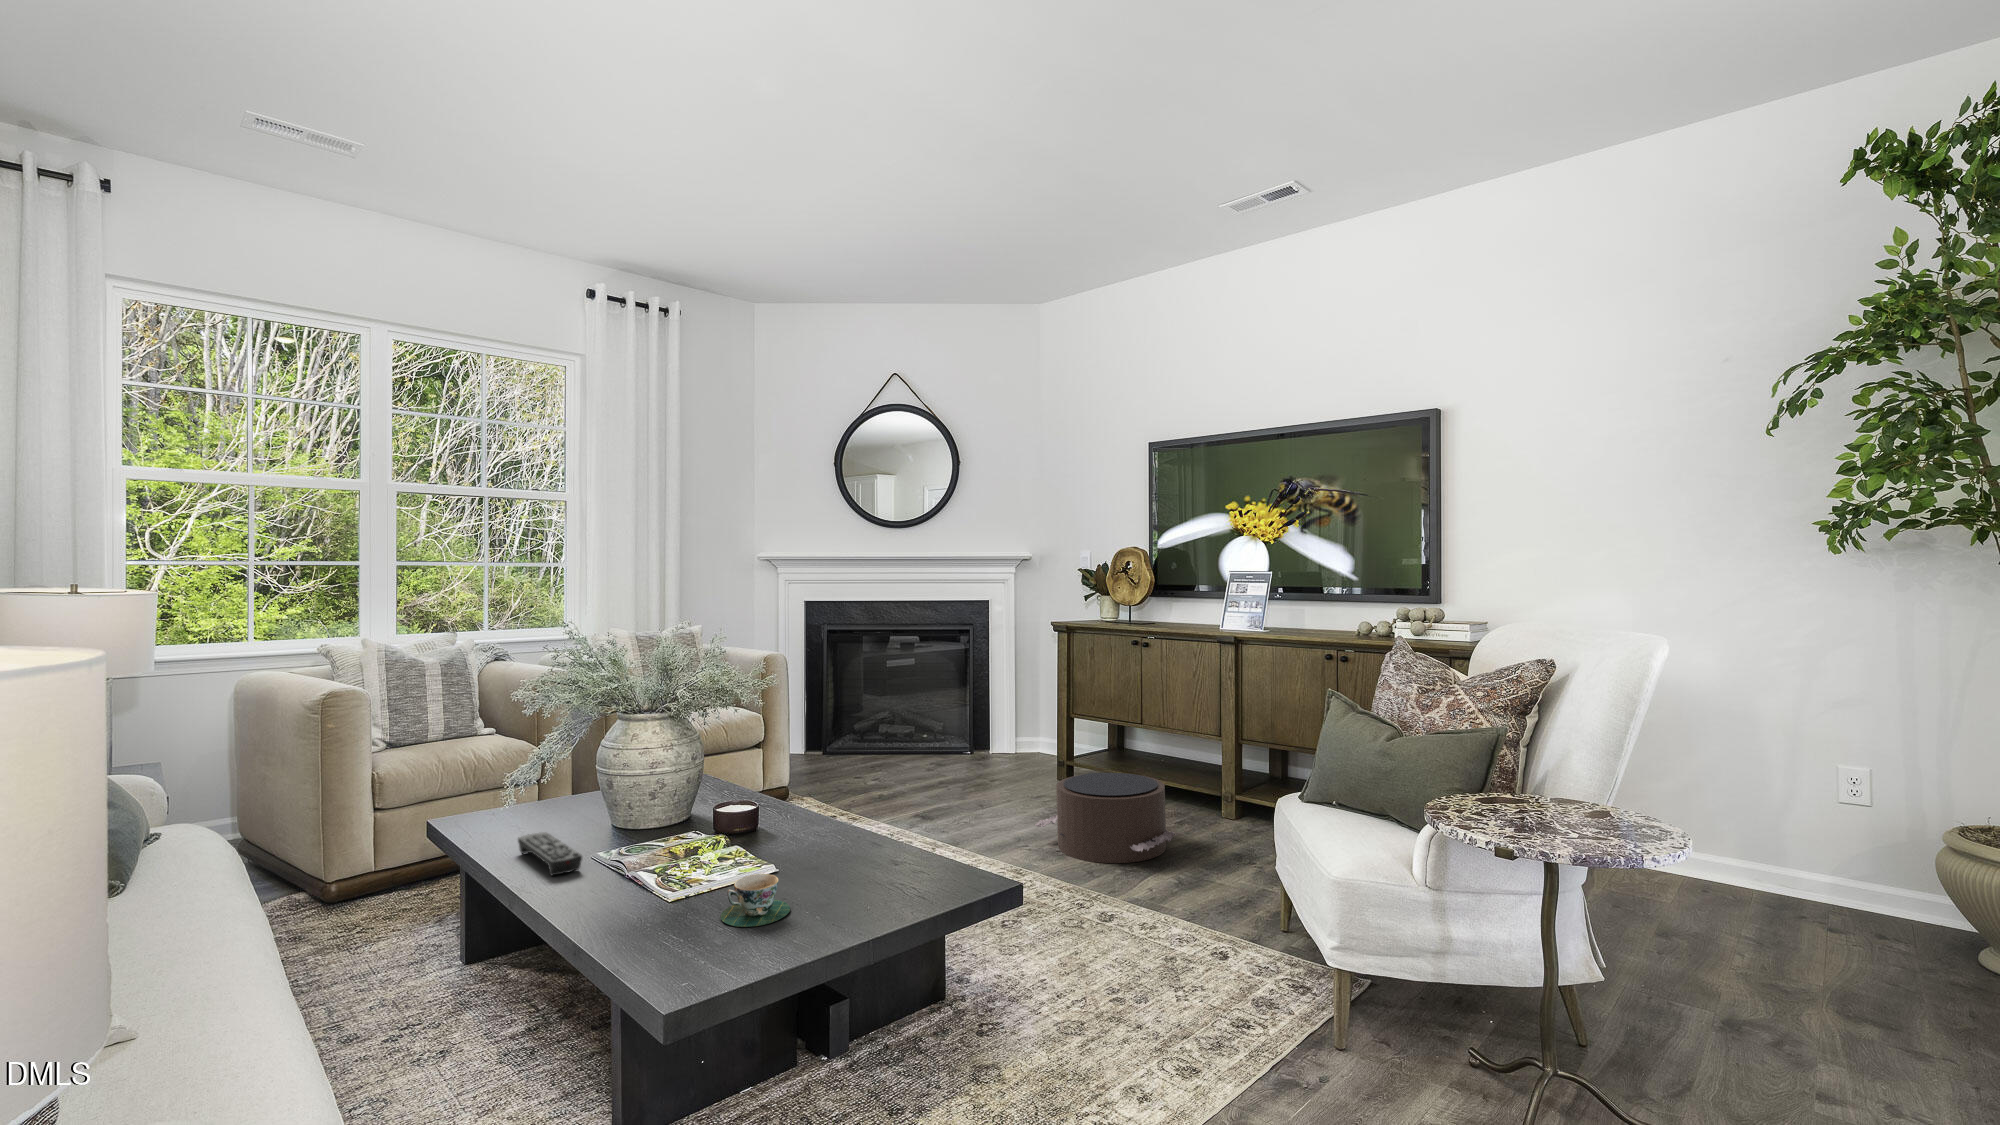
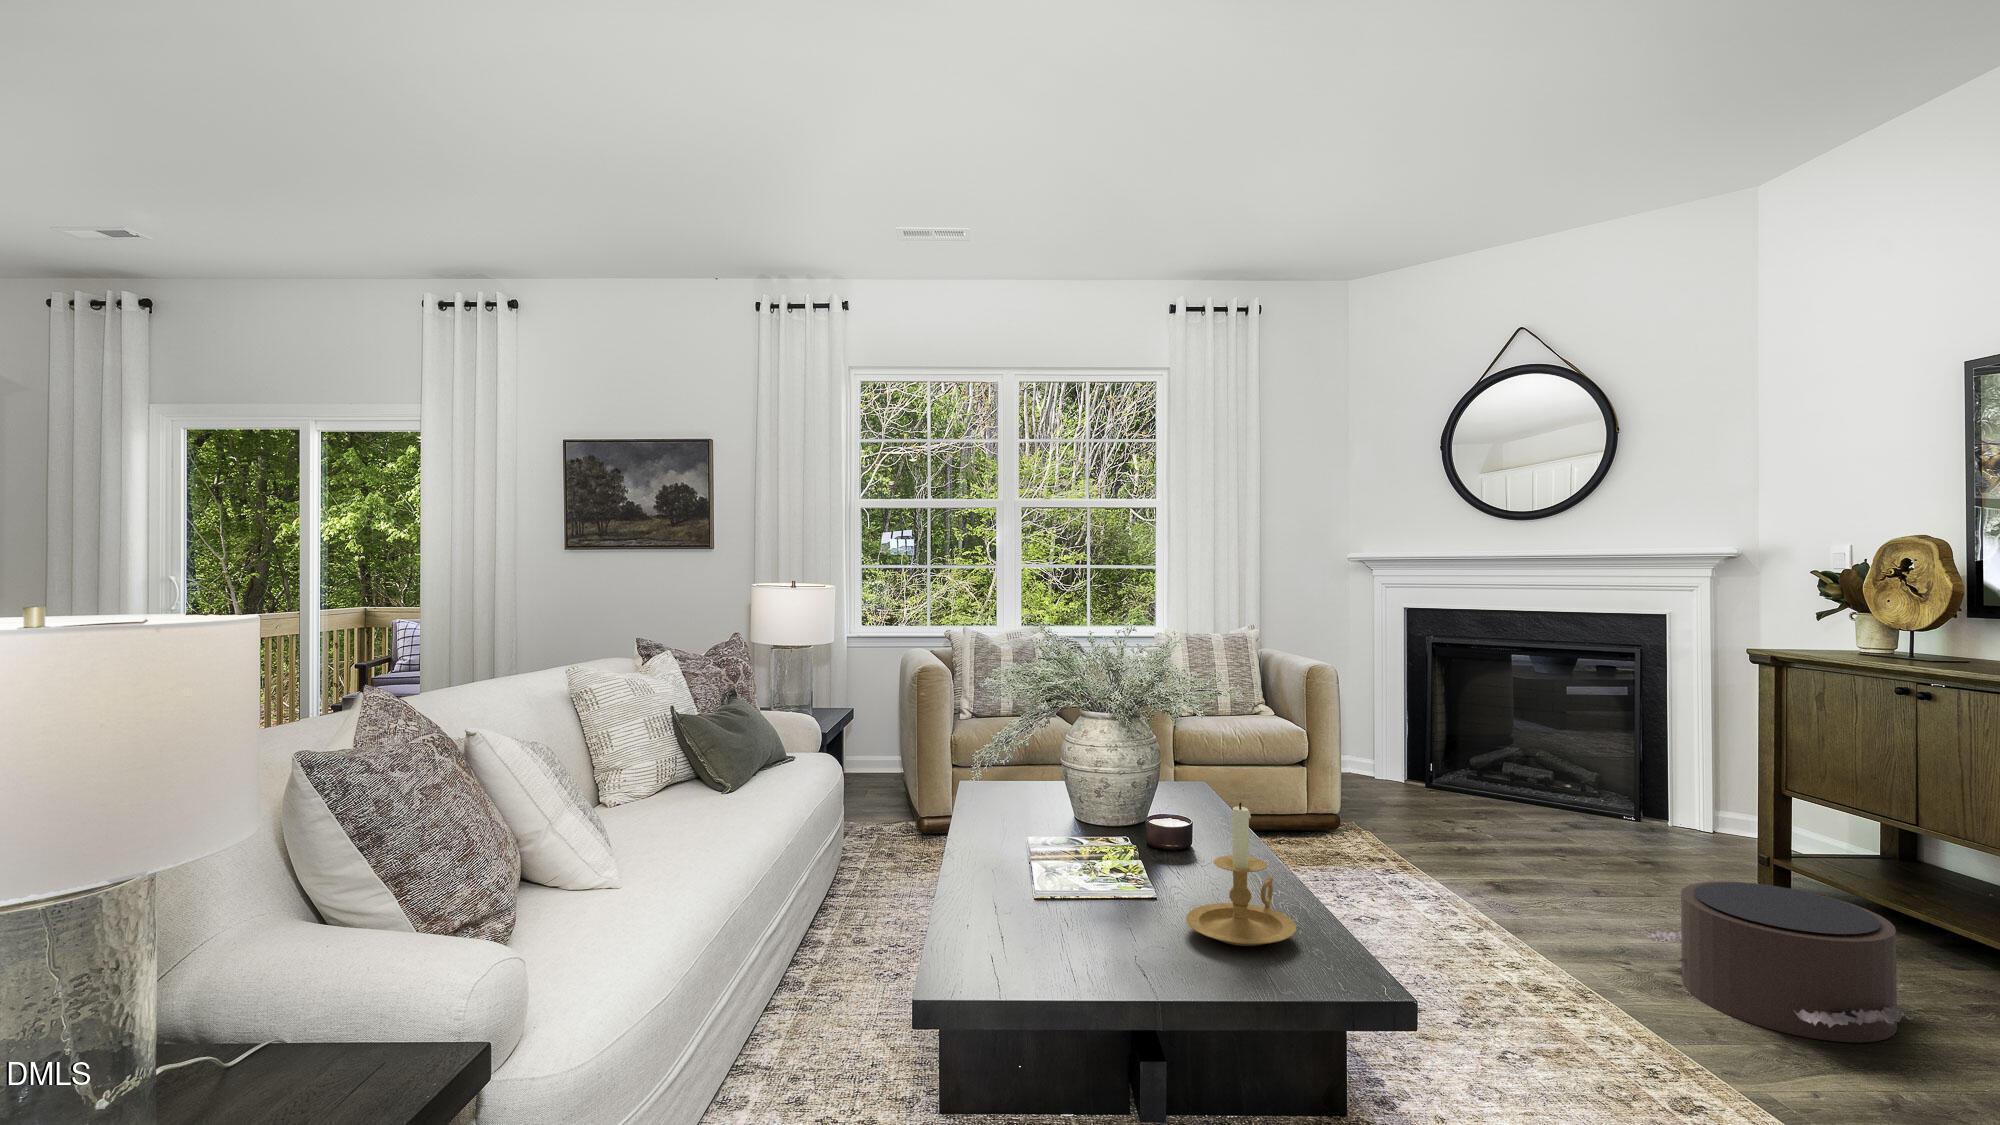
candle holder: none [825,763,918,885] -> present [1186,802,1296,946]
remote control: present [518,832,582,876] -> none [979,808,1006,851]
teacup: present [721,874,790,927] -> none [1055,895,1126,951]

